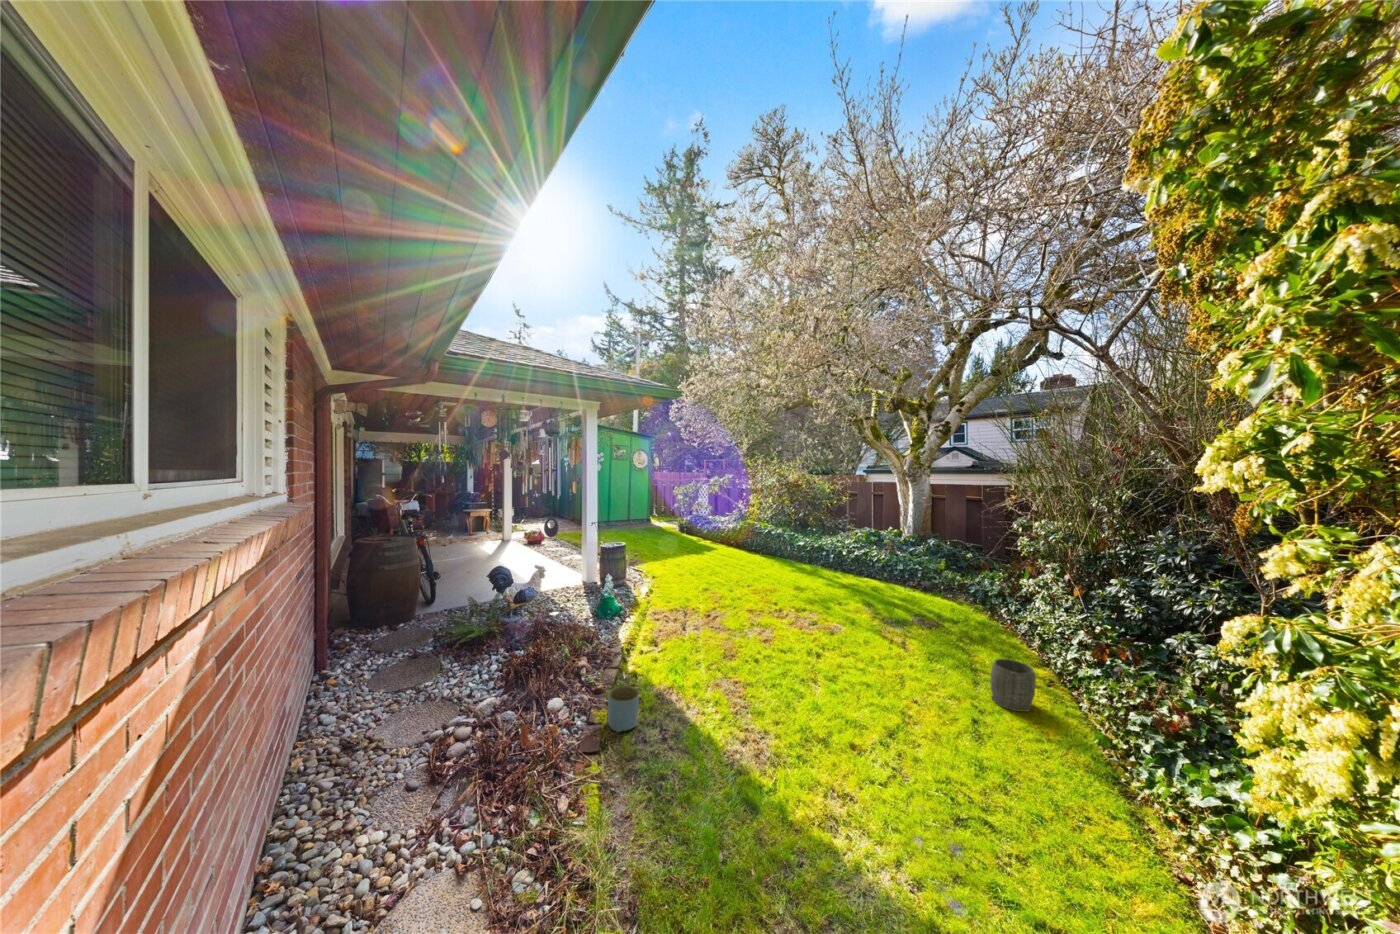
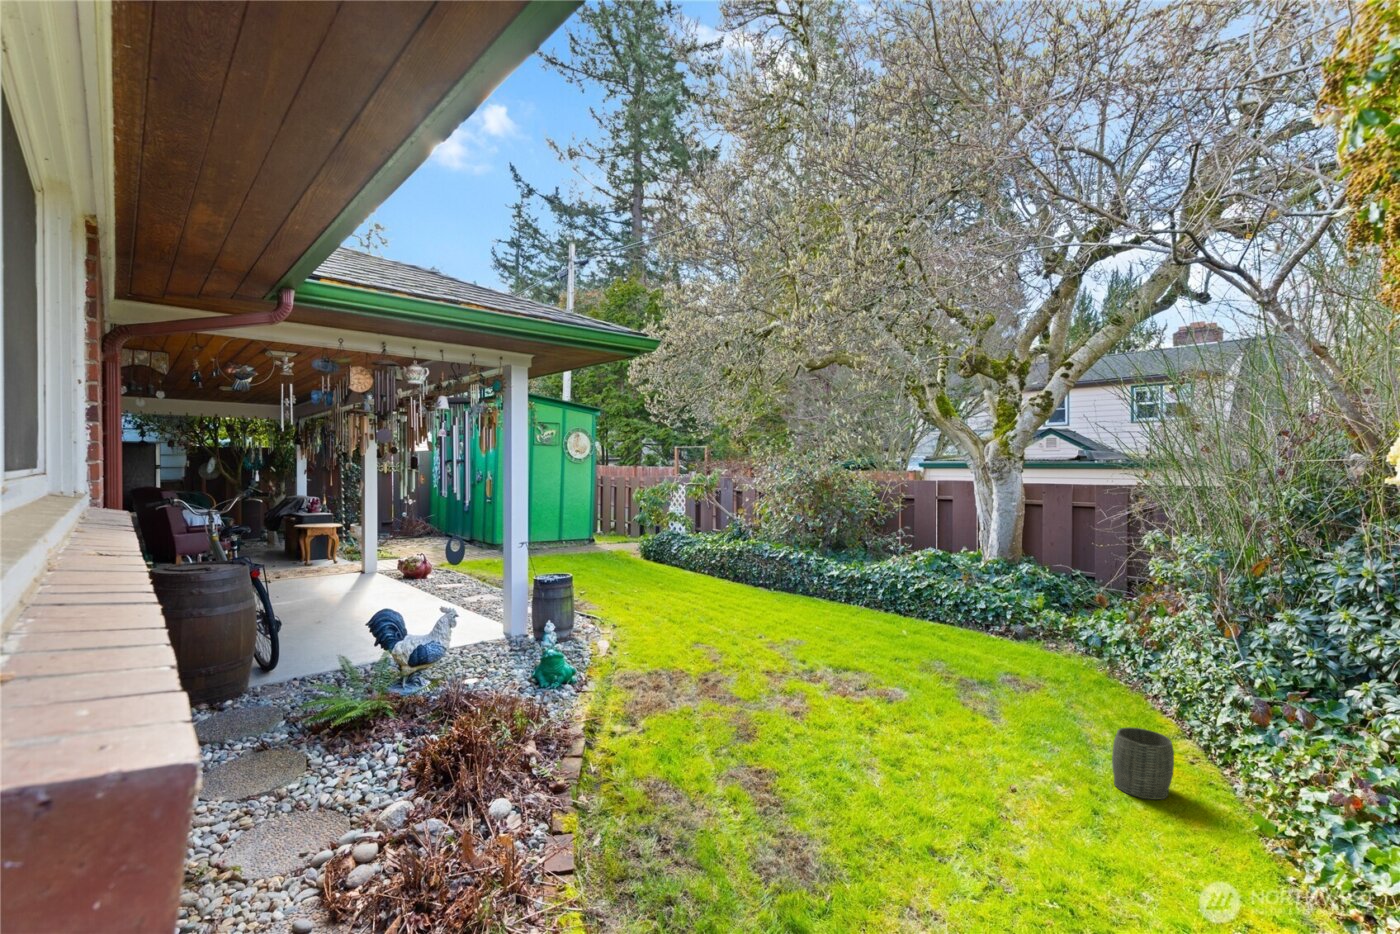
planter: present [608,686,639,732] -> none [572,779,618,844]

